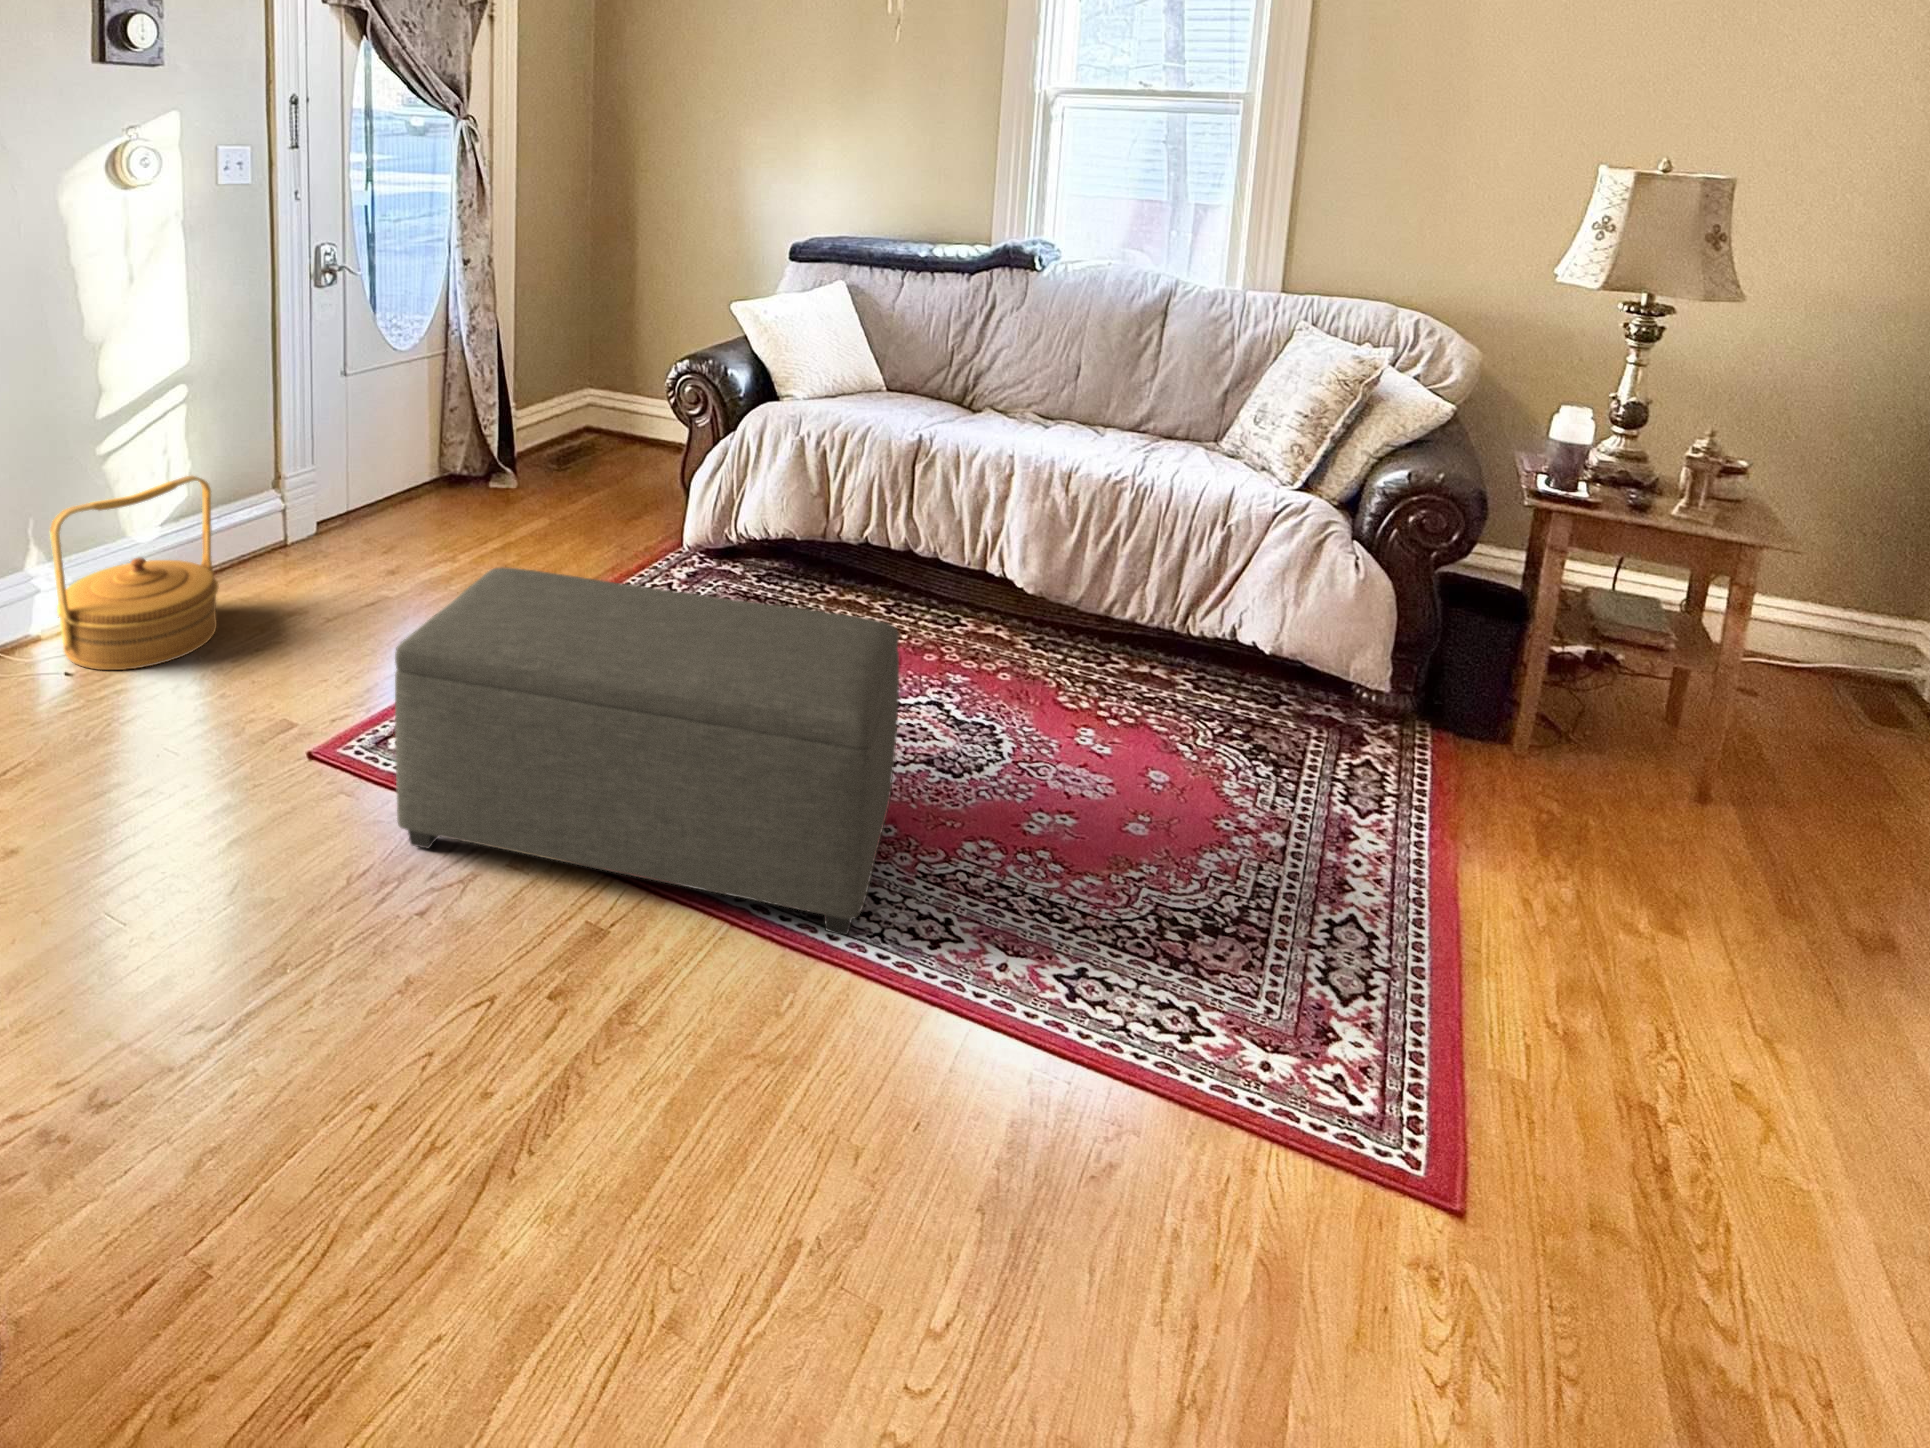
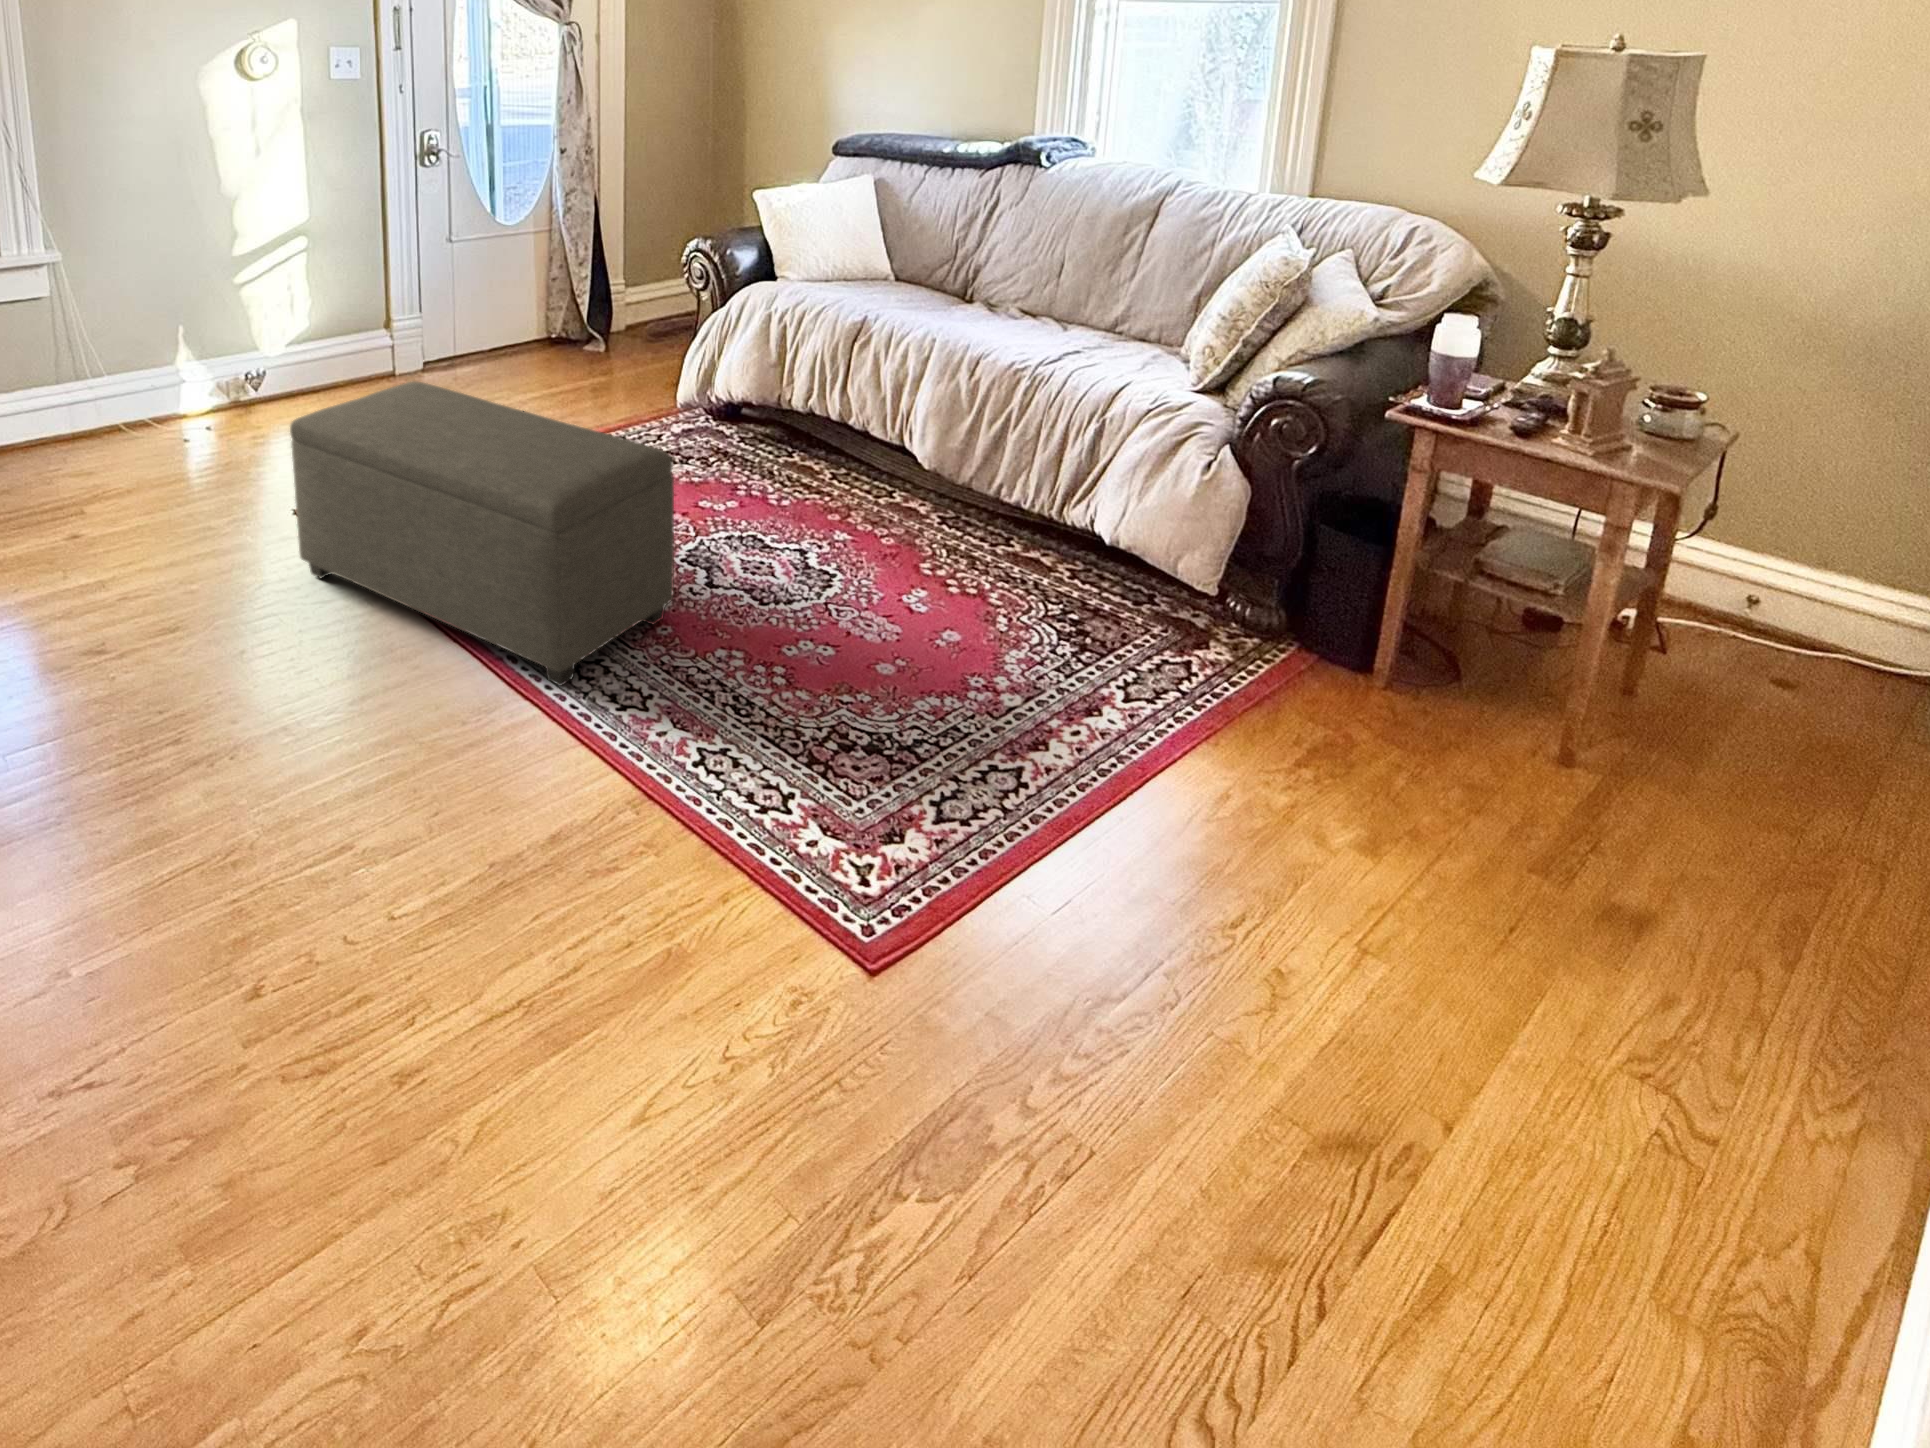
woven basket: present [50,476,219,670] -> none [175,305,303,442]

